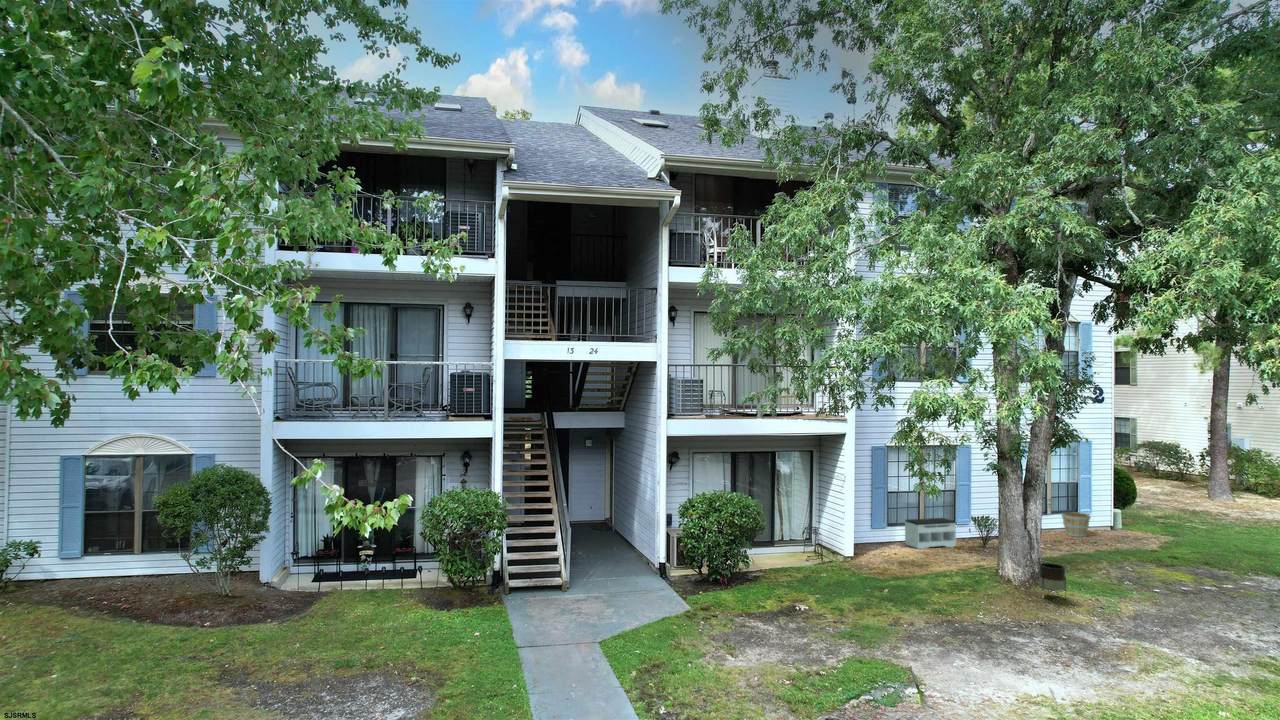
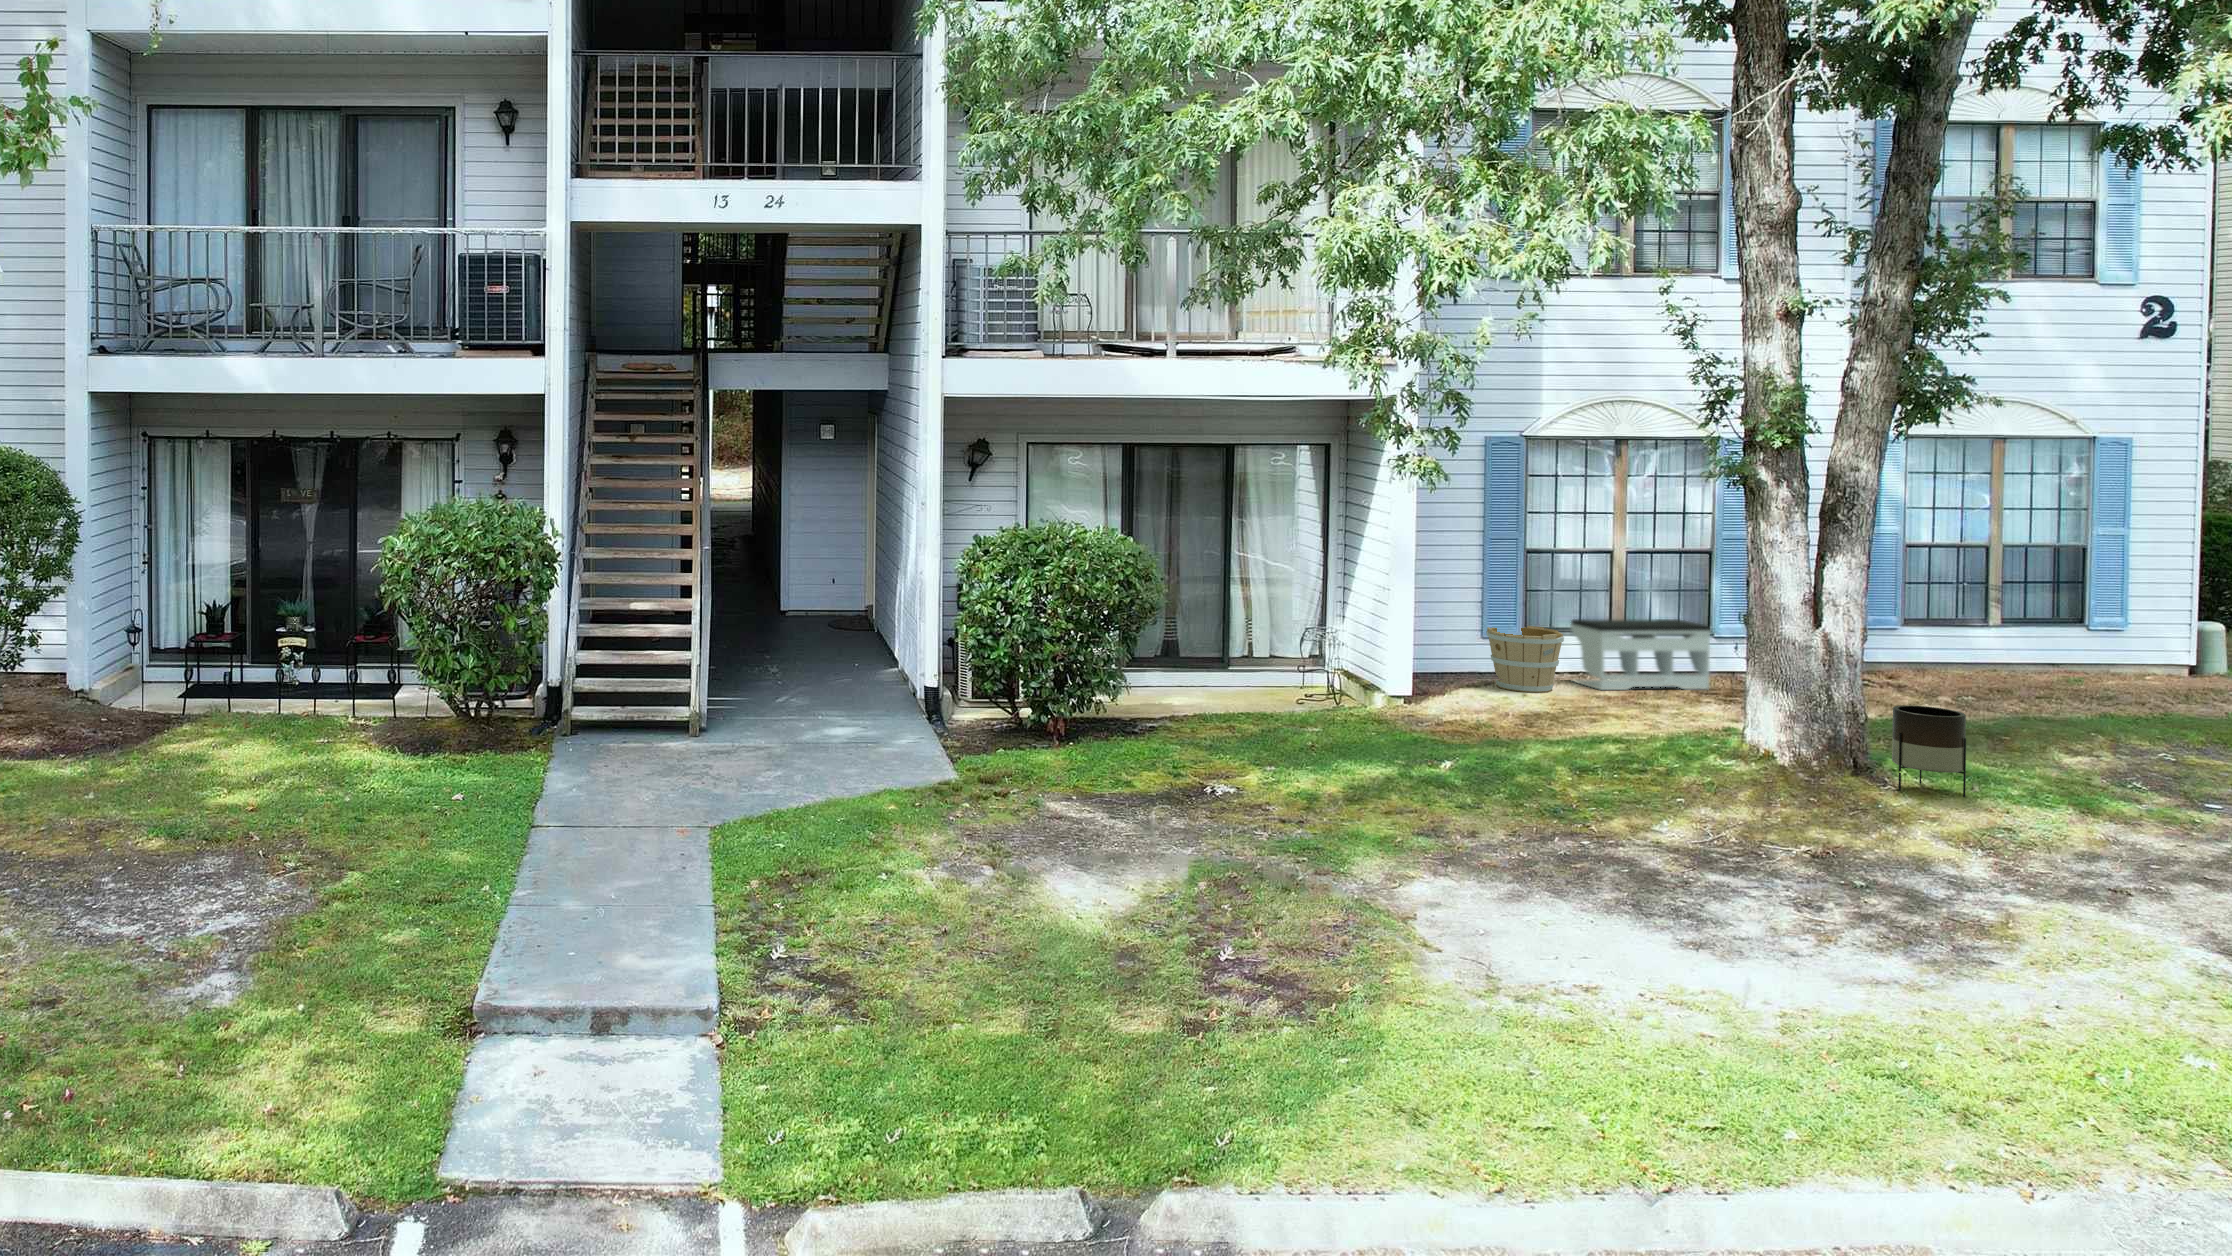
wooden bucket: present [1062,512,1090,537] -> present [1486,626,1564,693]

